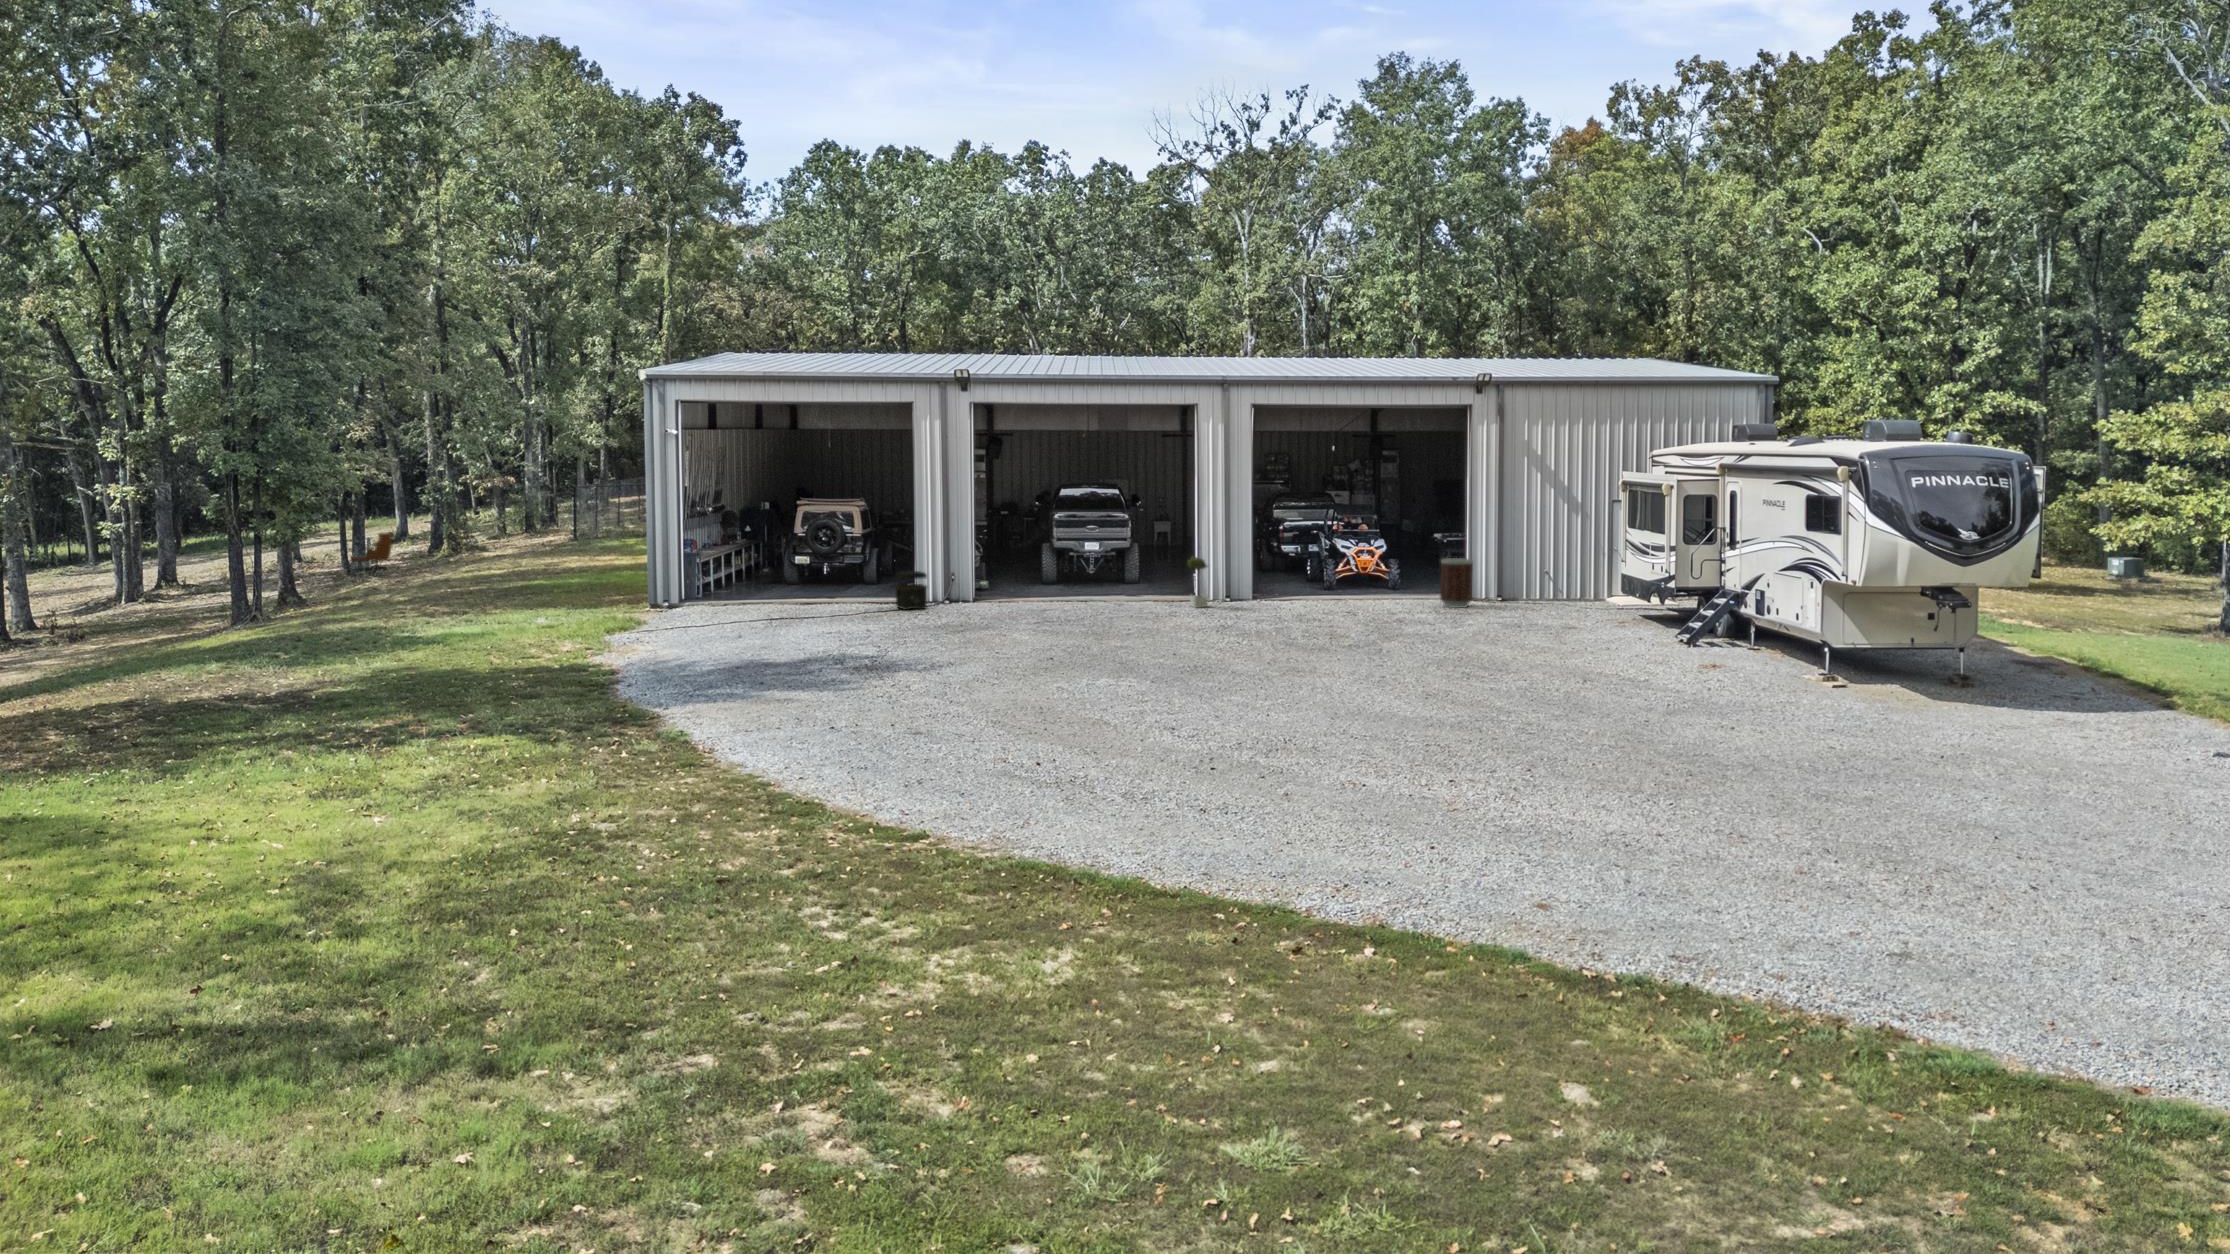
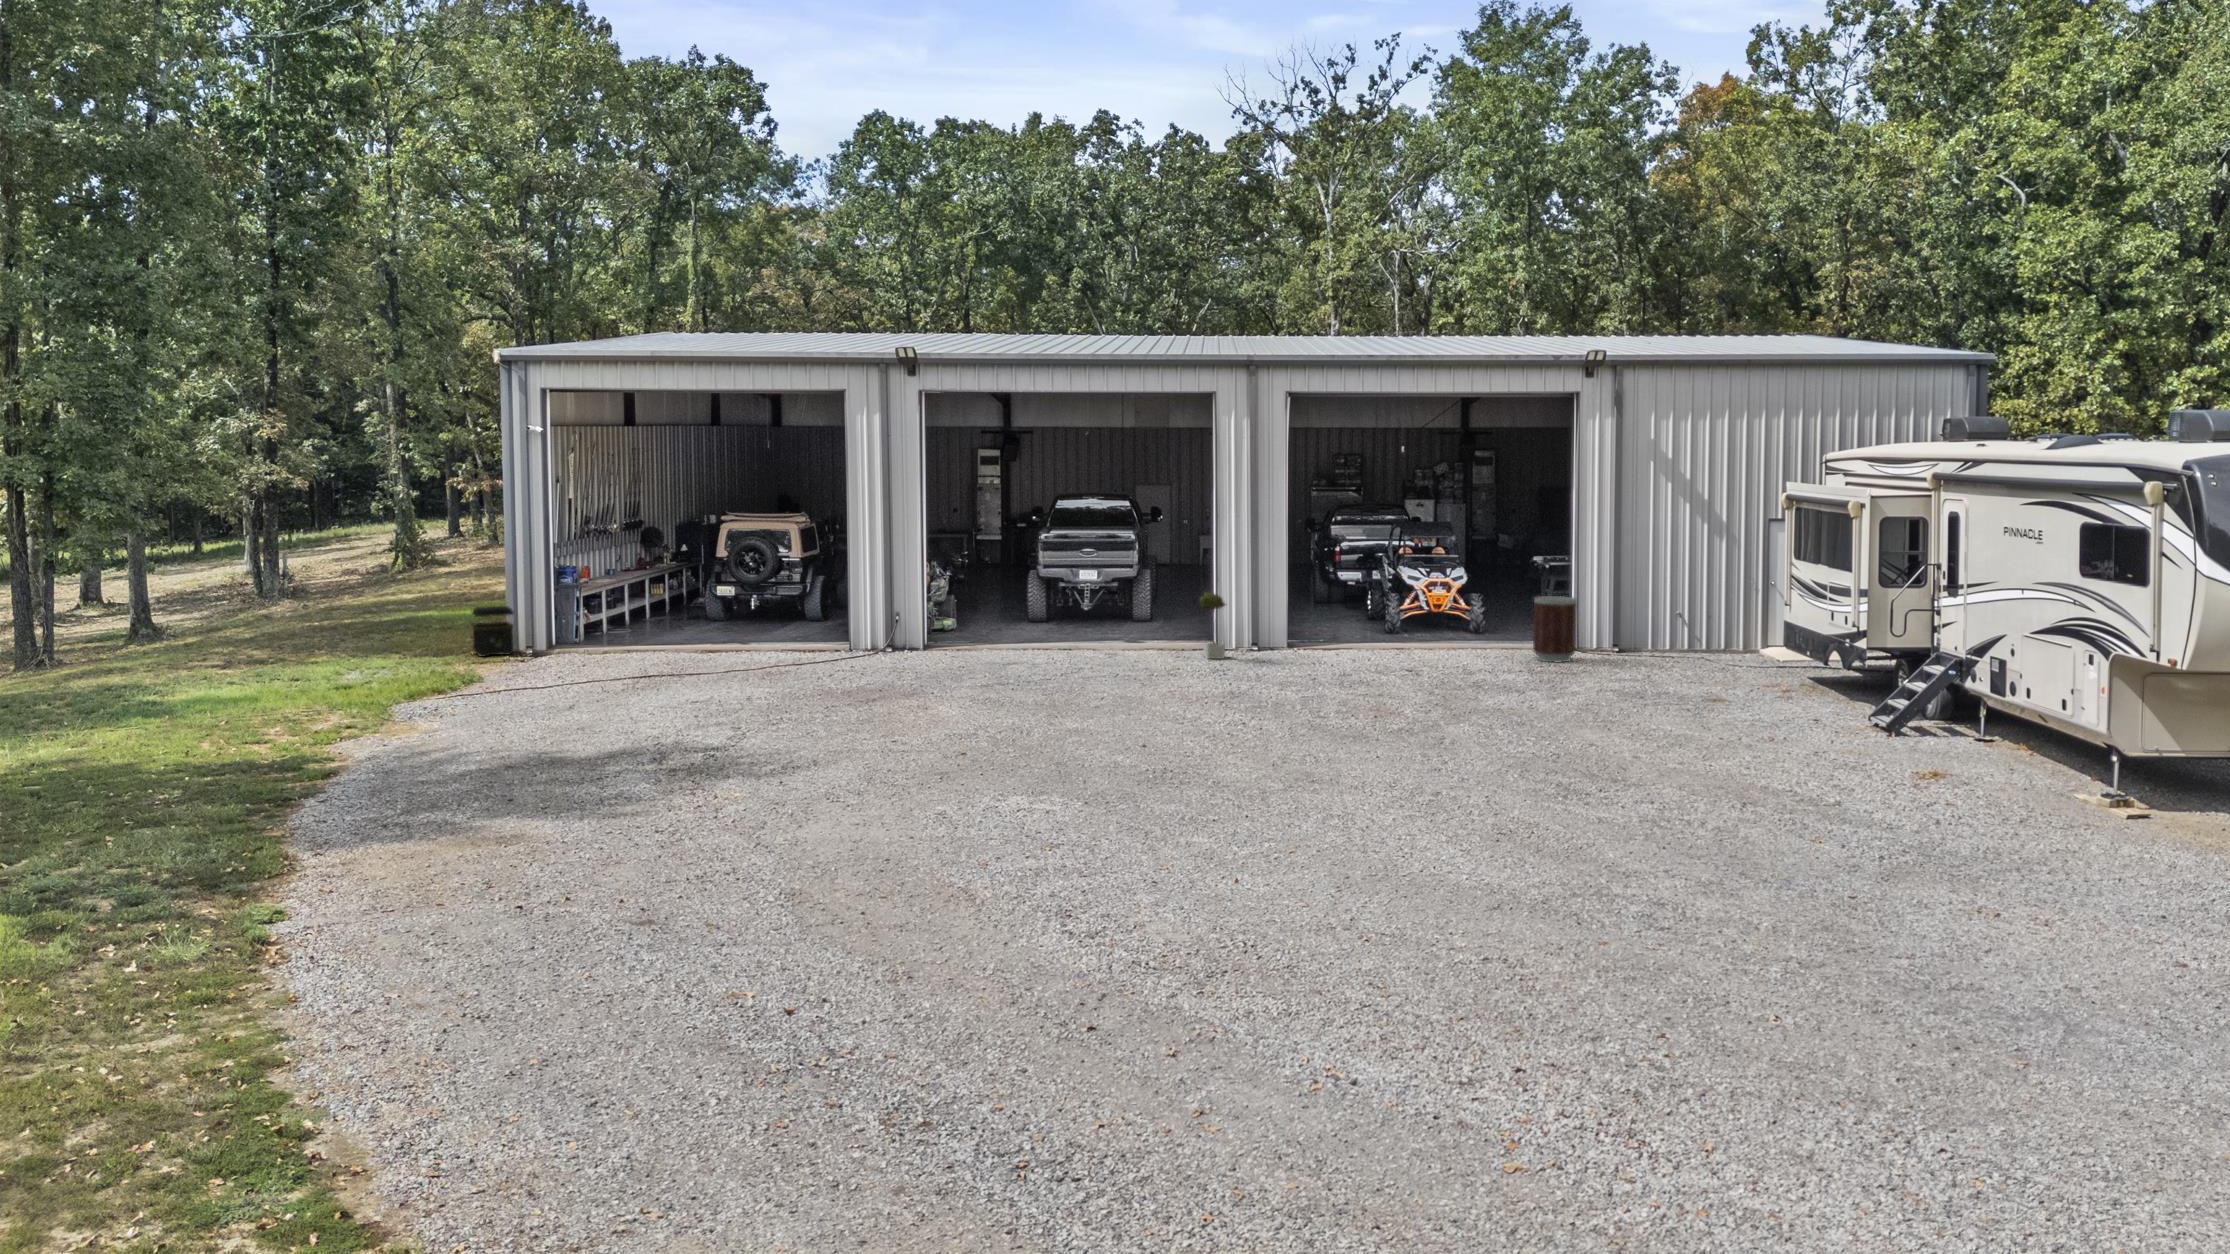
lounge chair: present [350,532,392,568] -> none [286,546,333,590]
toolbox: present [896,571,927,610] -> present [472,606,514,656]

